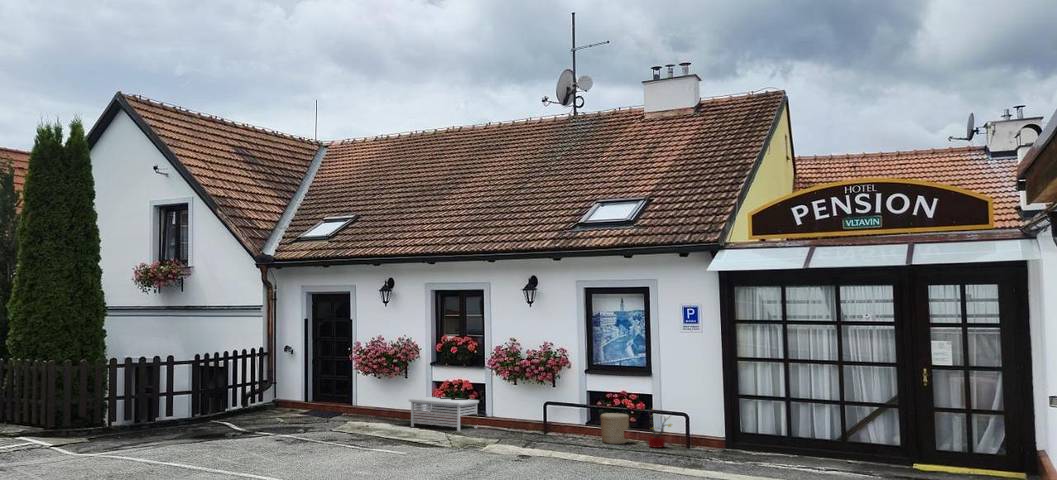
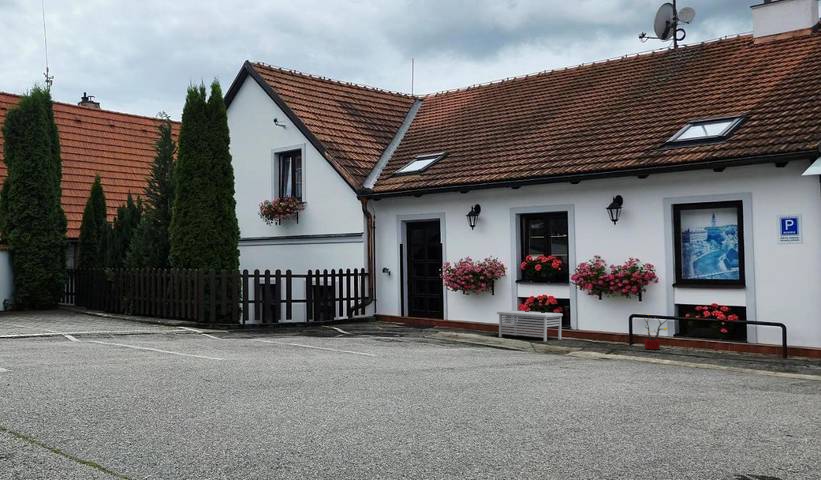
decorative plant: present [648,412,671,448] -> present [645,314,668,349]
woven basket: present [600,413,629,444] -> none [691,325,721,355]

